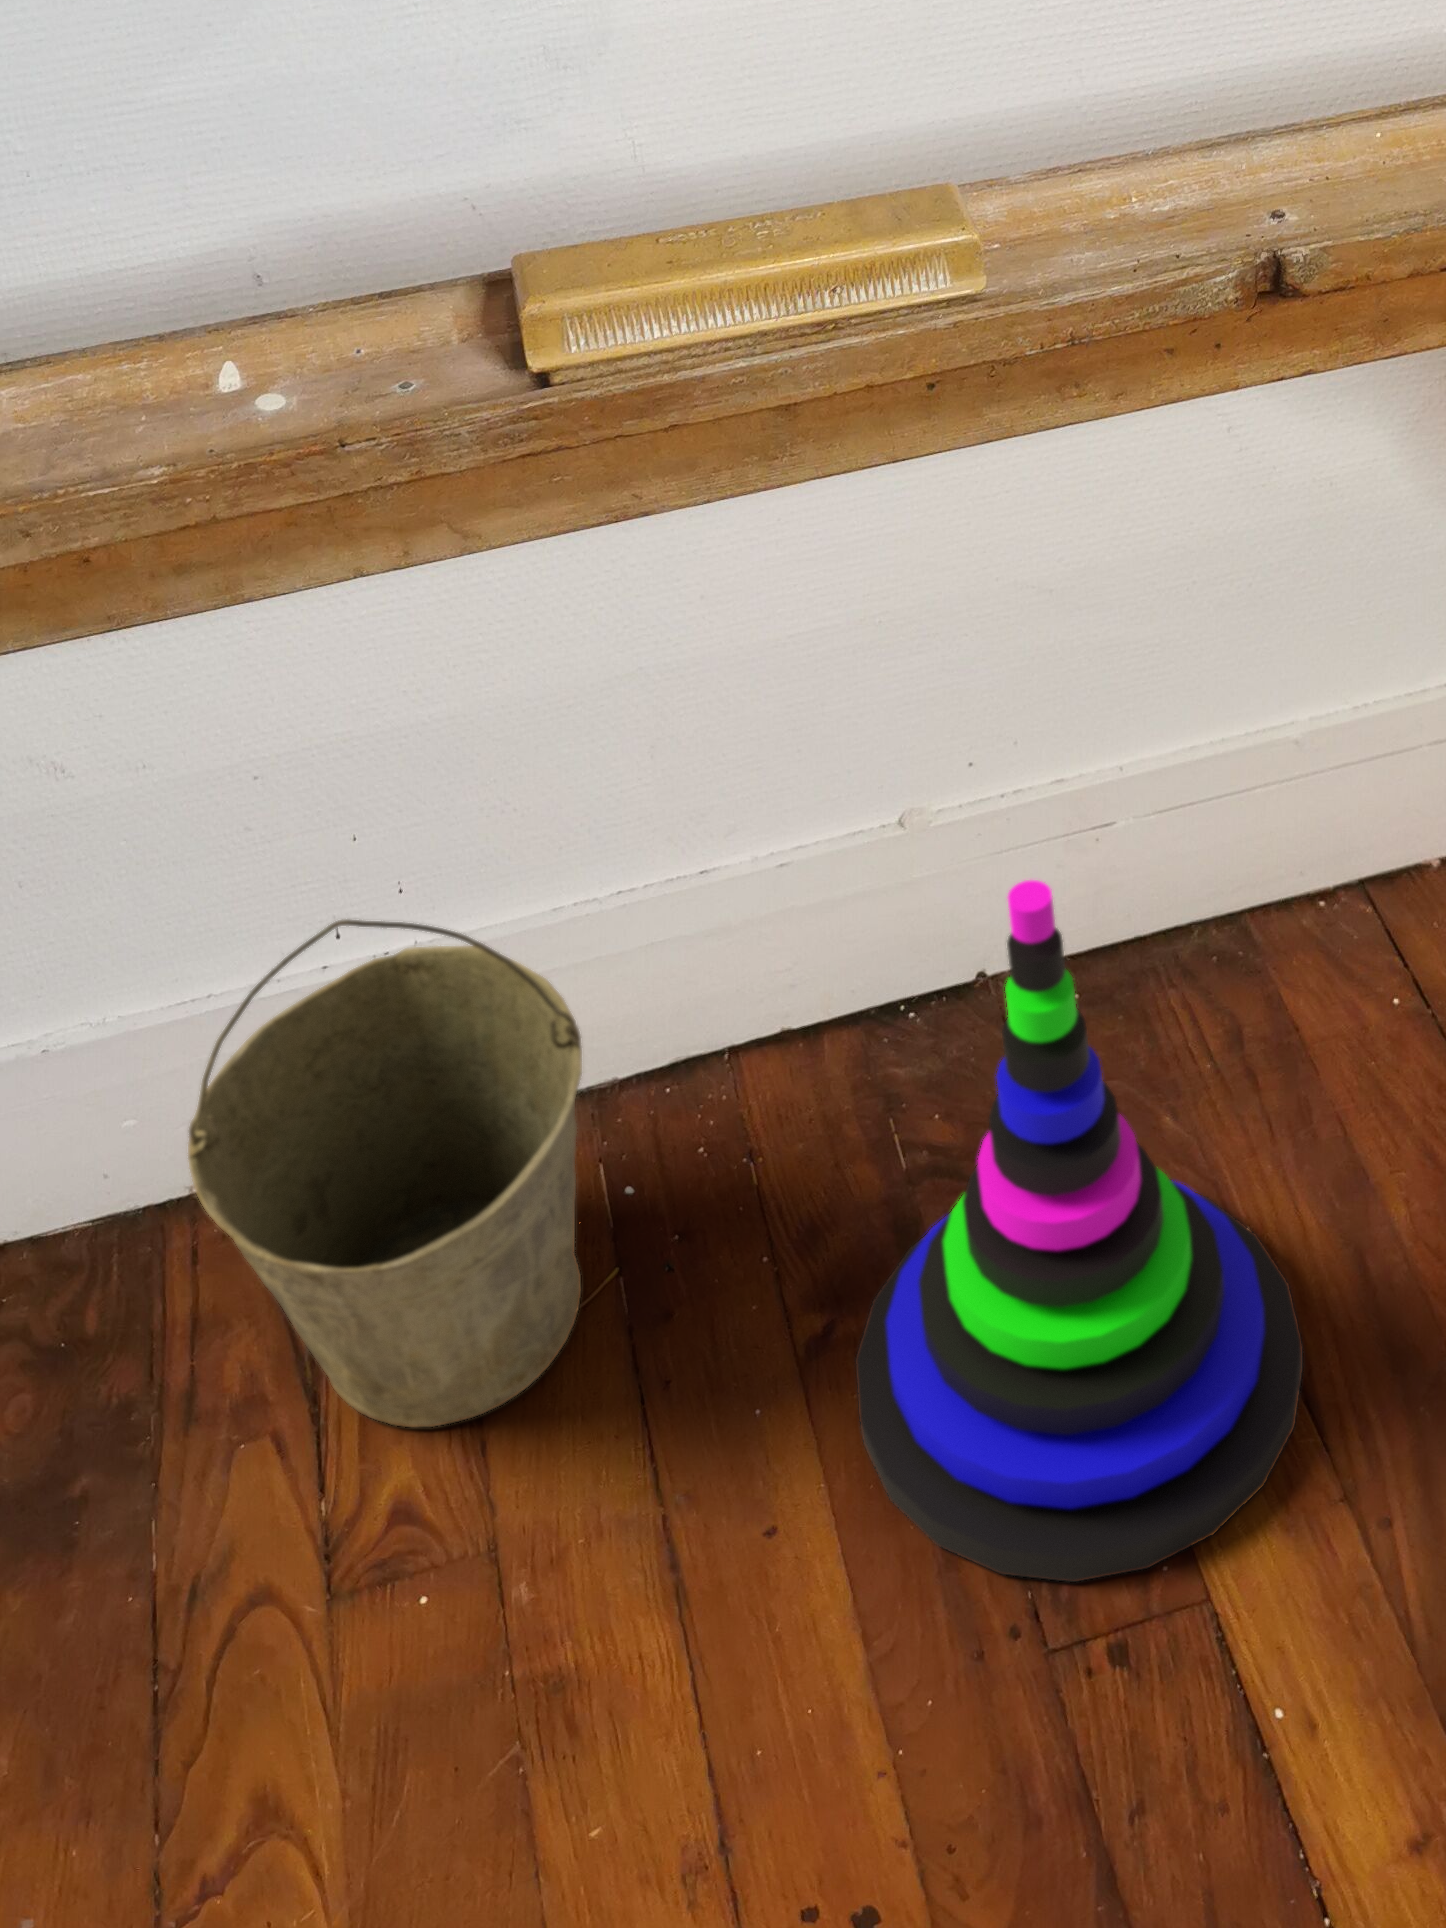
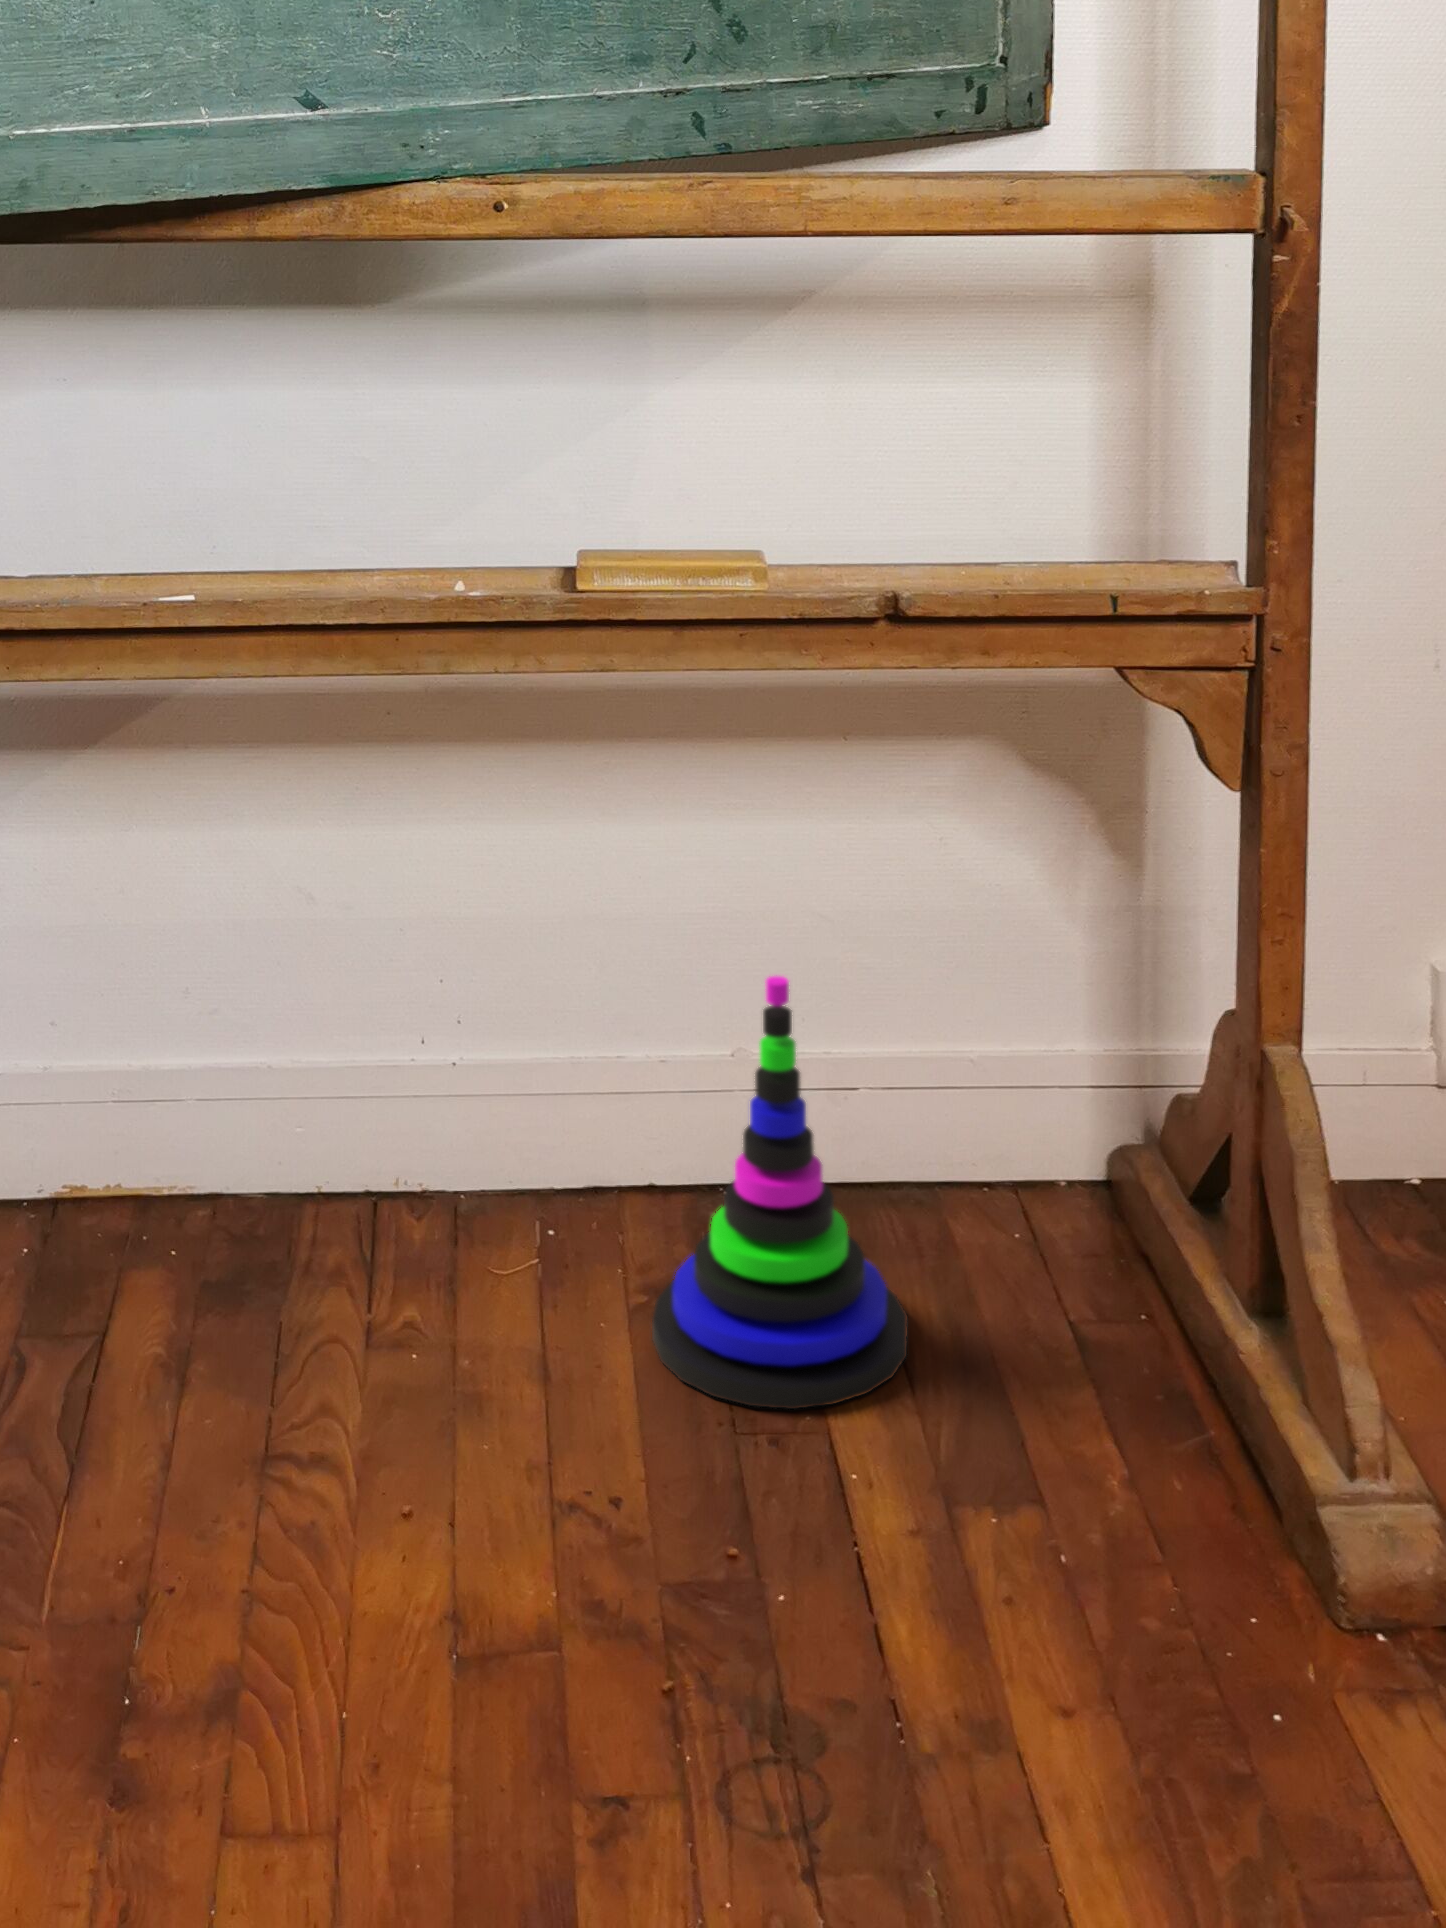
bucket: present [188,919,582,1427] -> none [337,966,541,1292]

